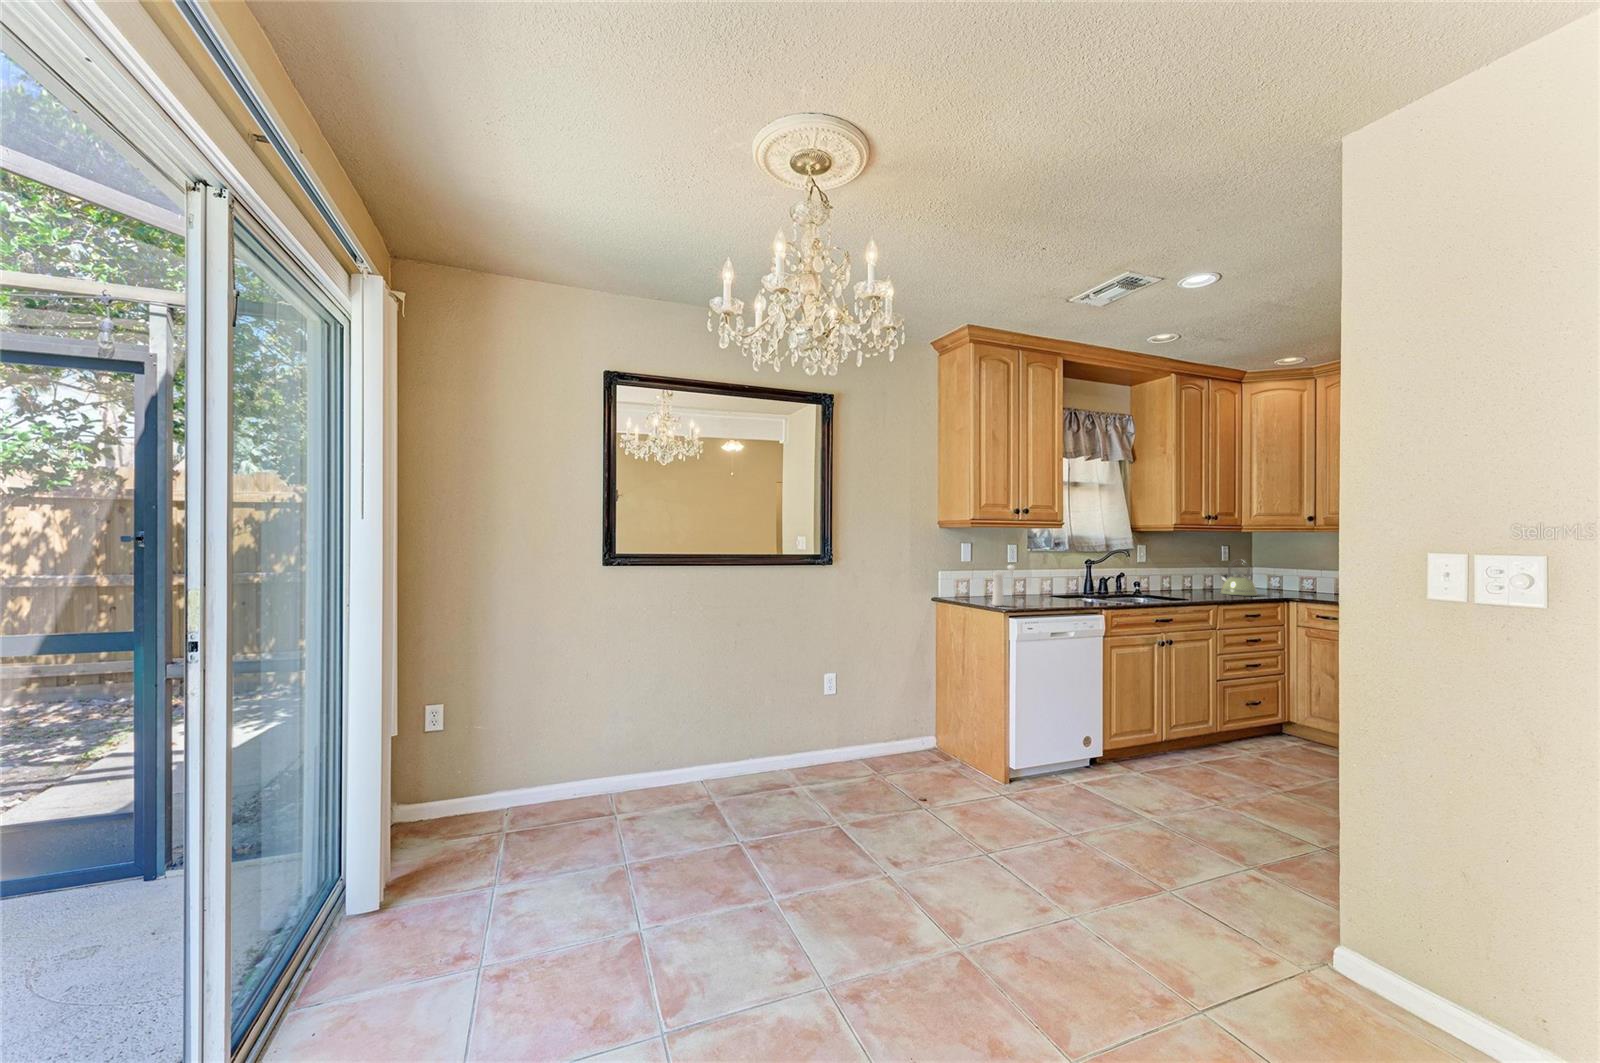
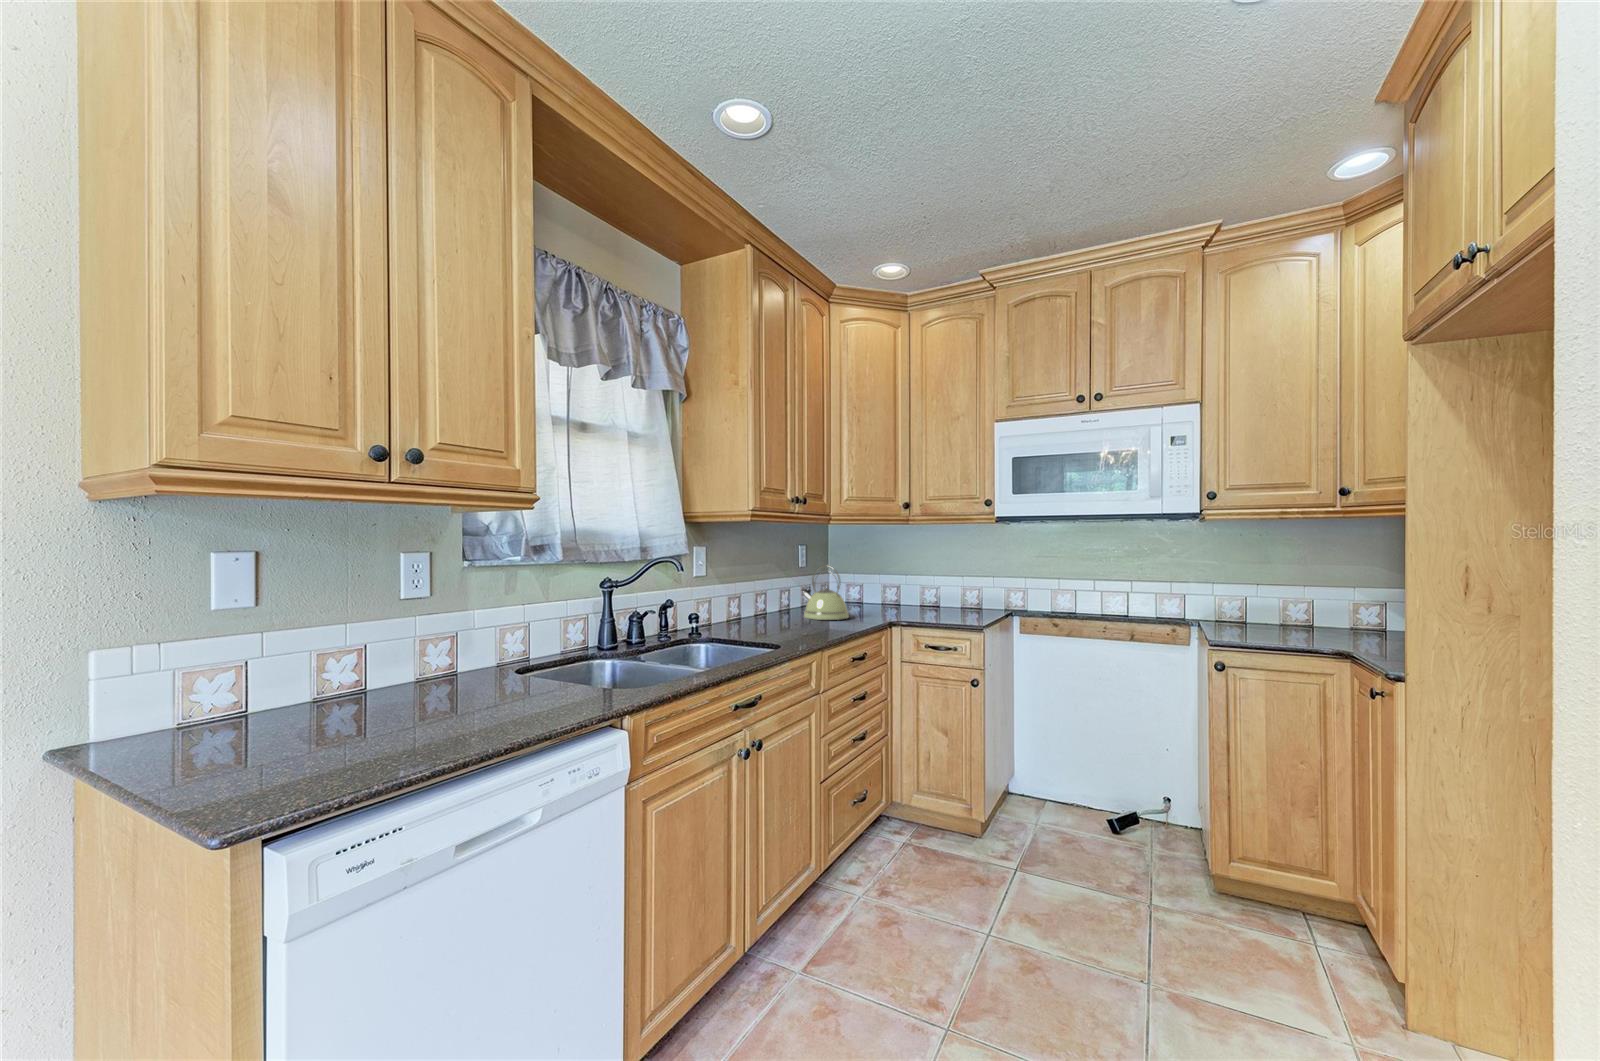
pepper mill: present [992,565,1015,606] -> none [260,619,368,769]

